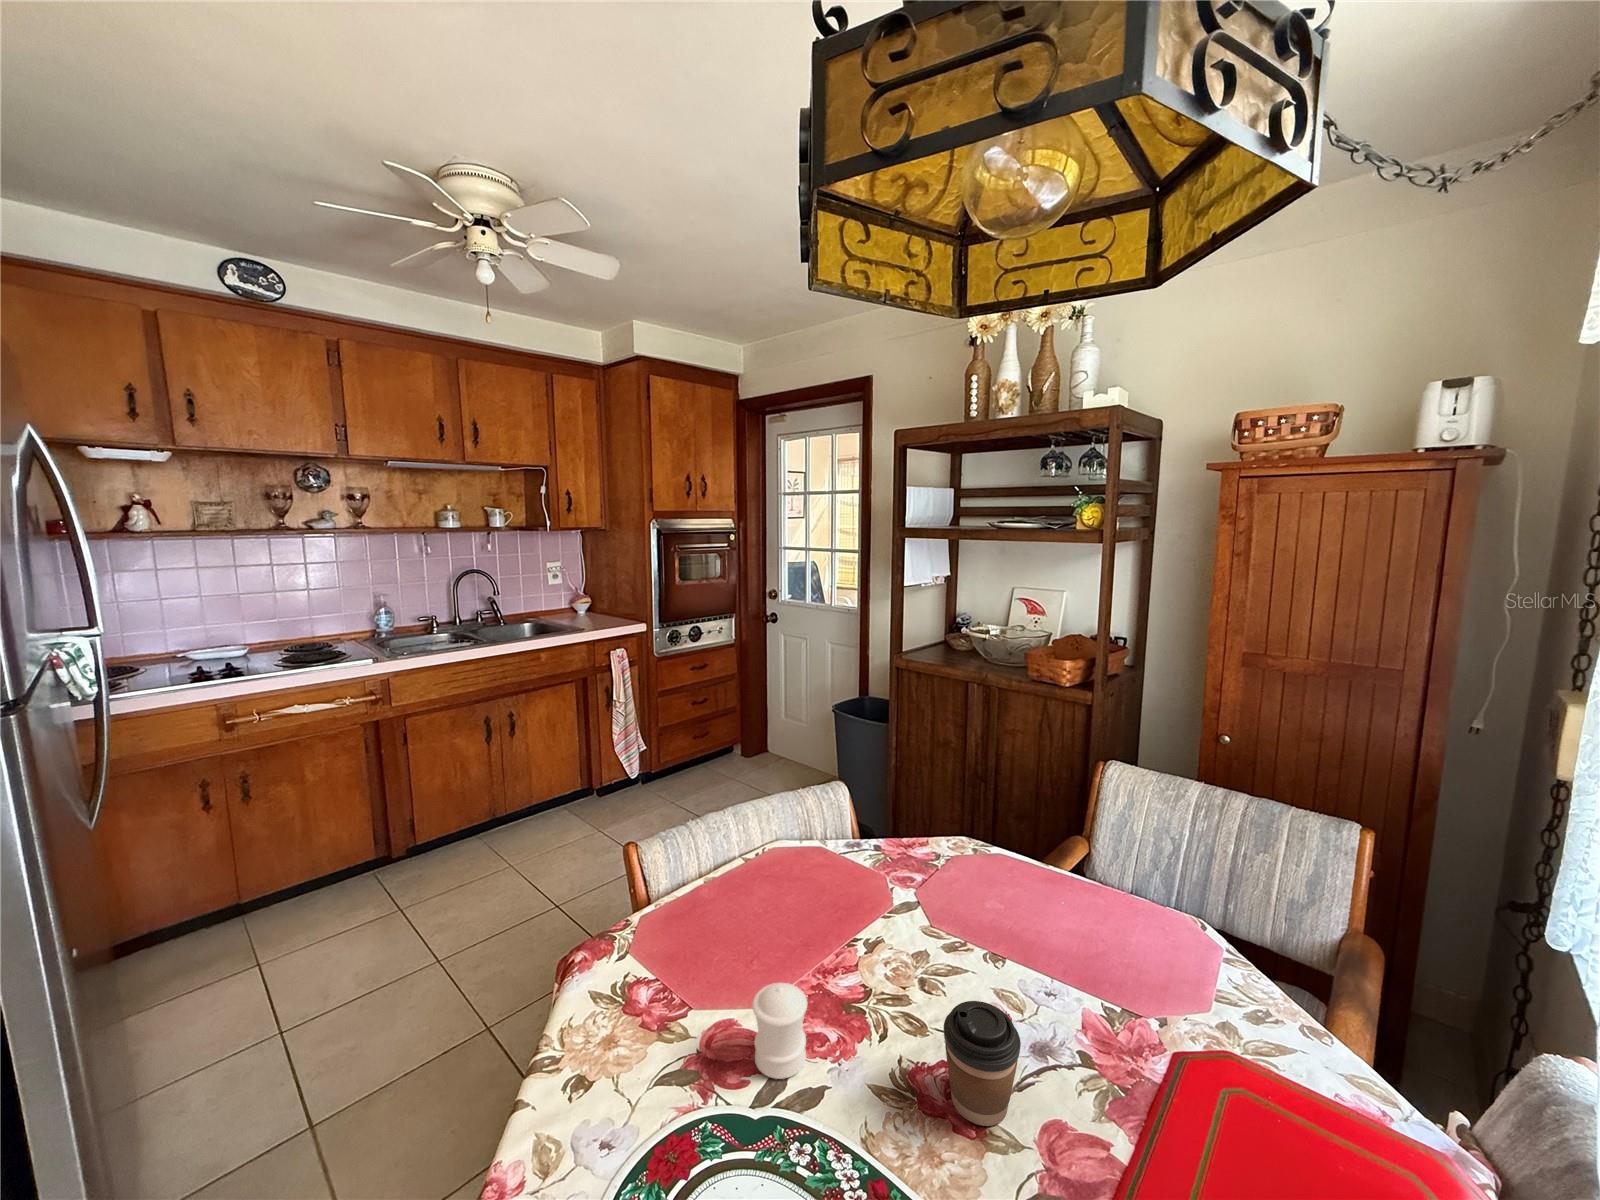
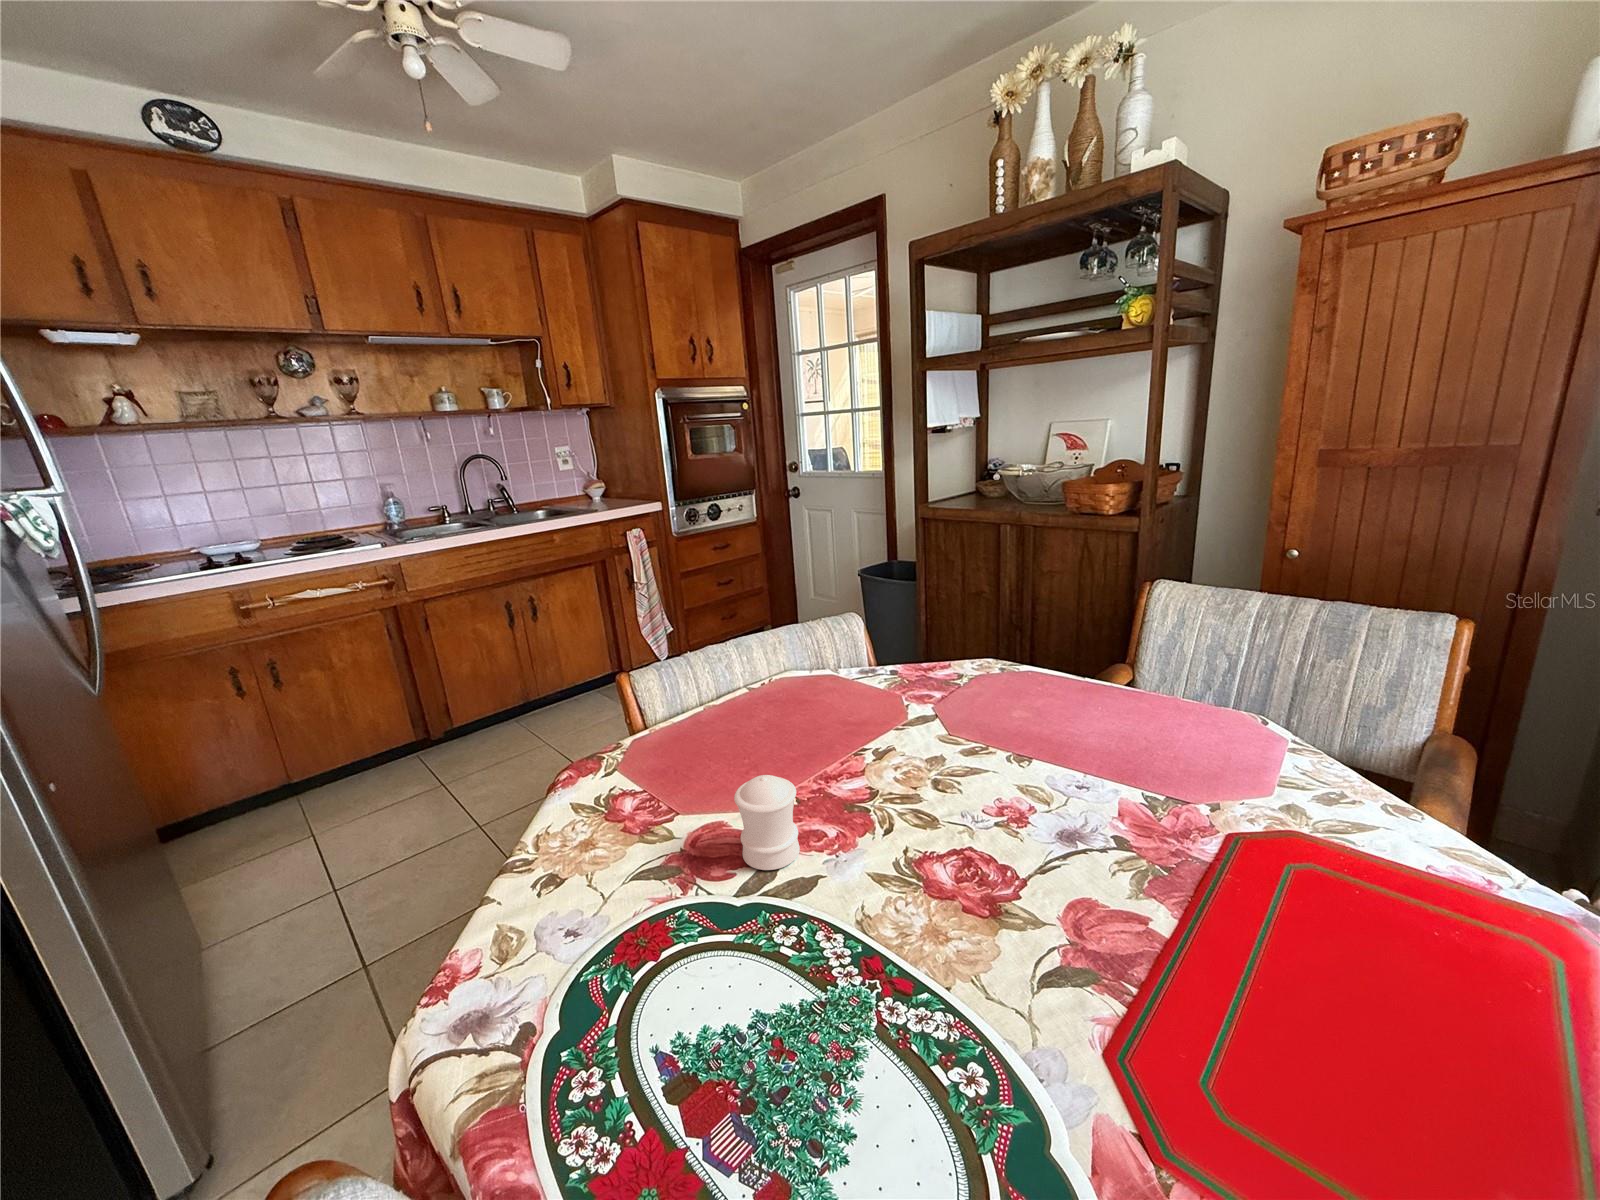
coffee cup: present [944,1001,1021,1126] -> none [950,778,1040,905]

